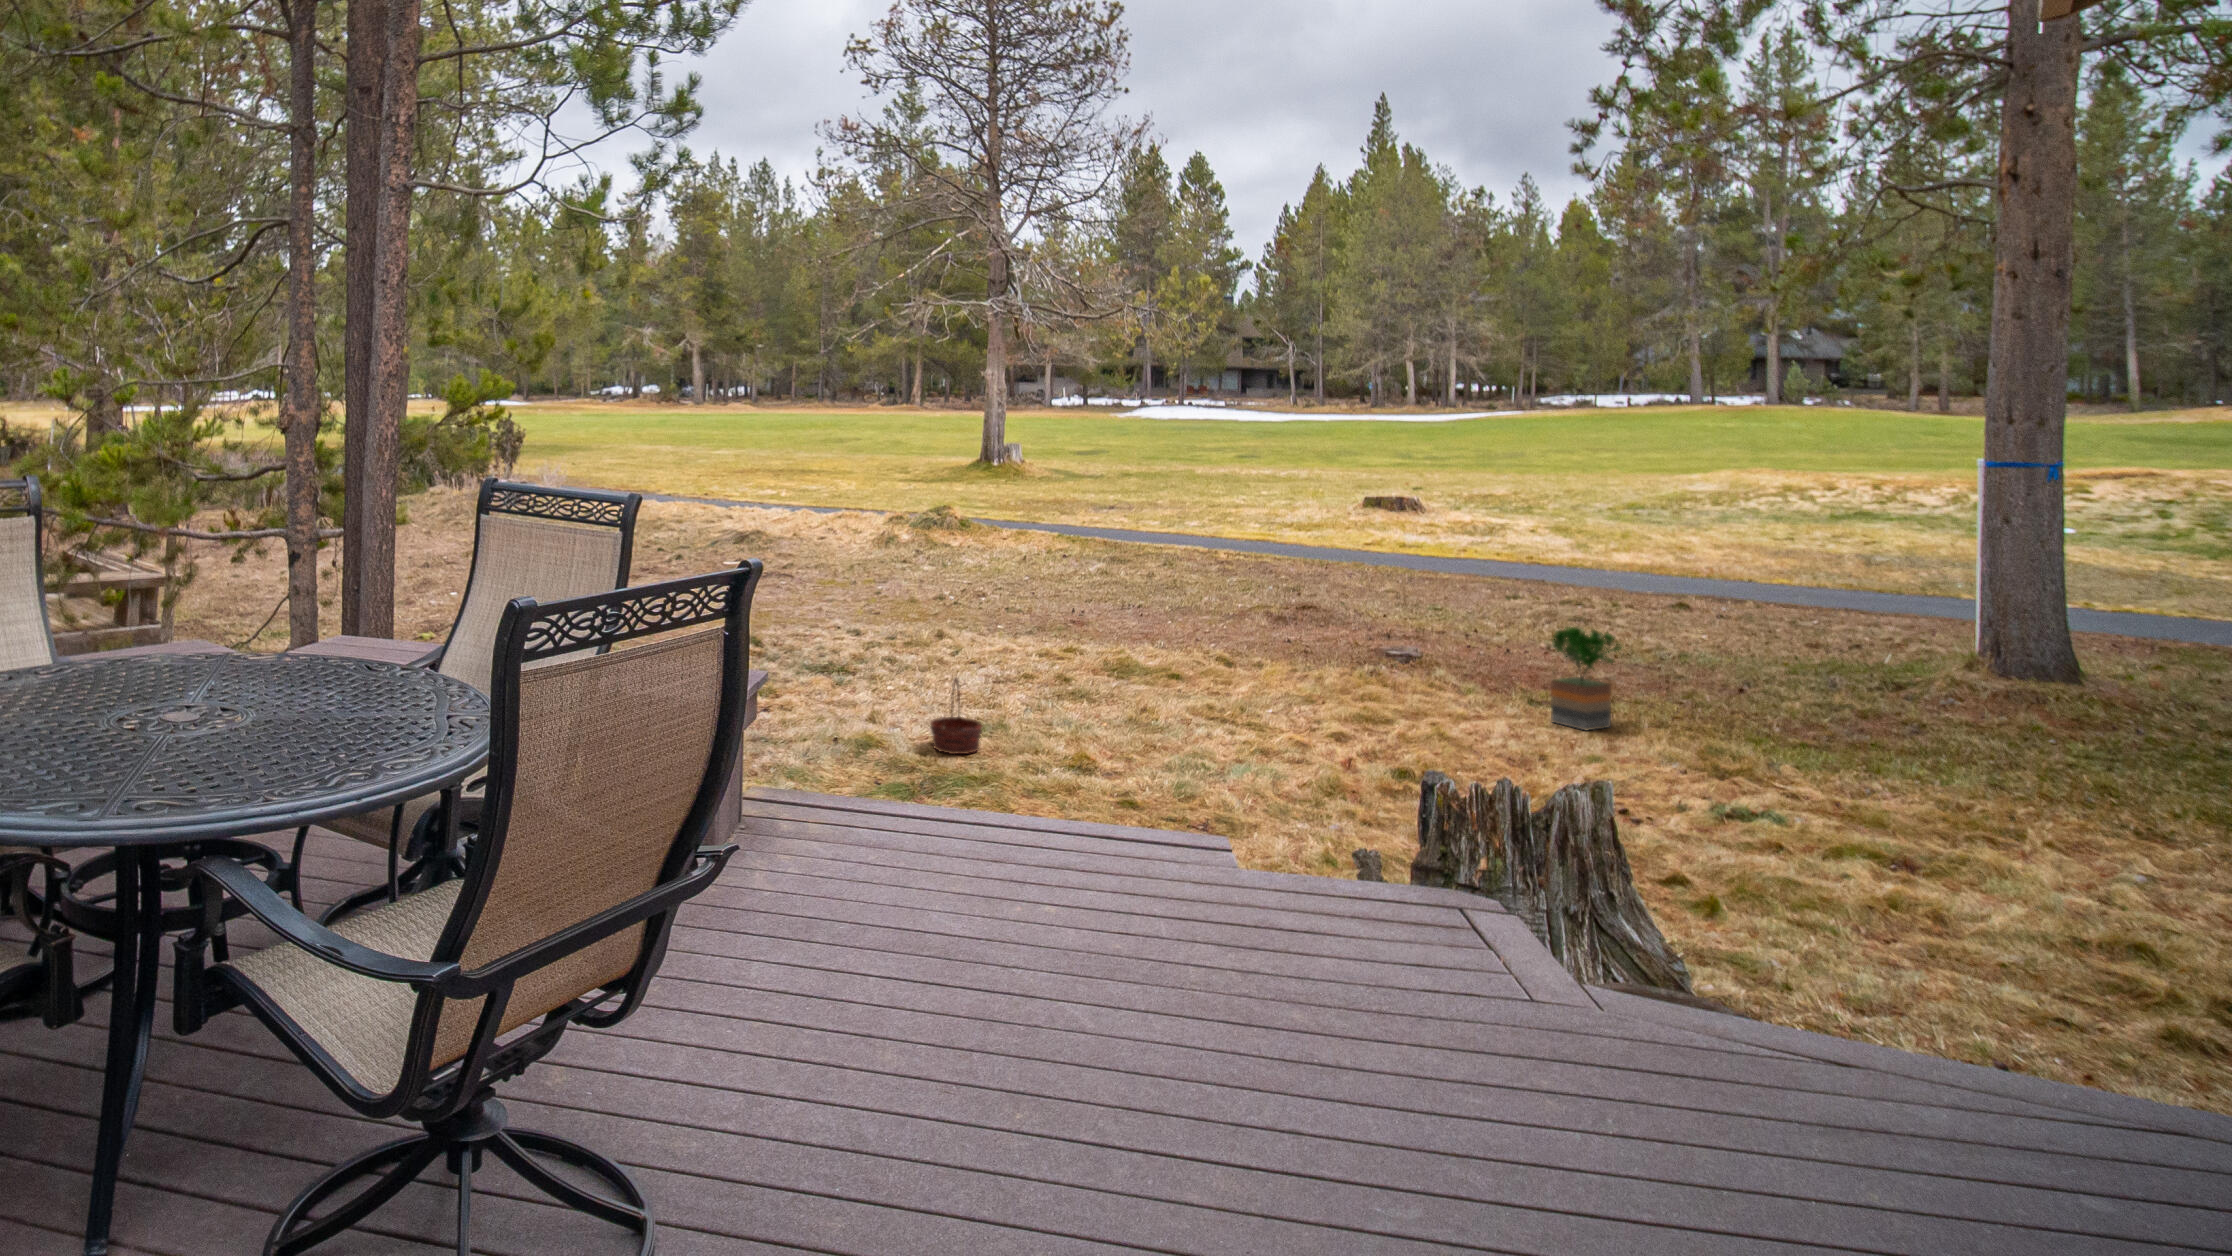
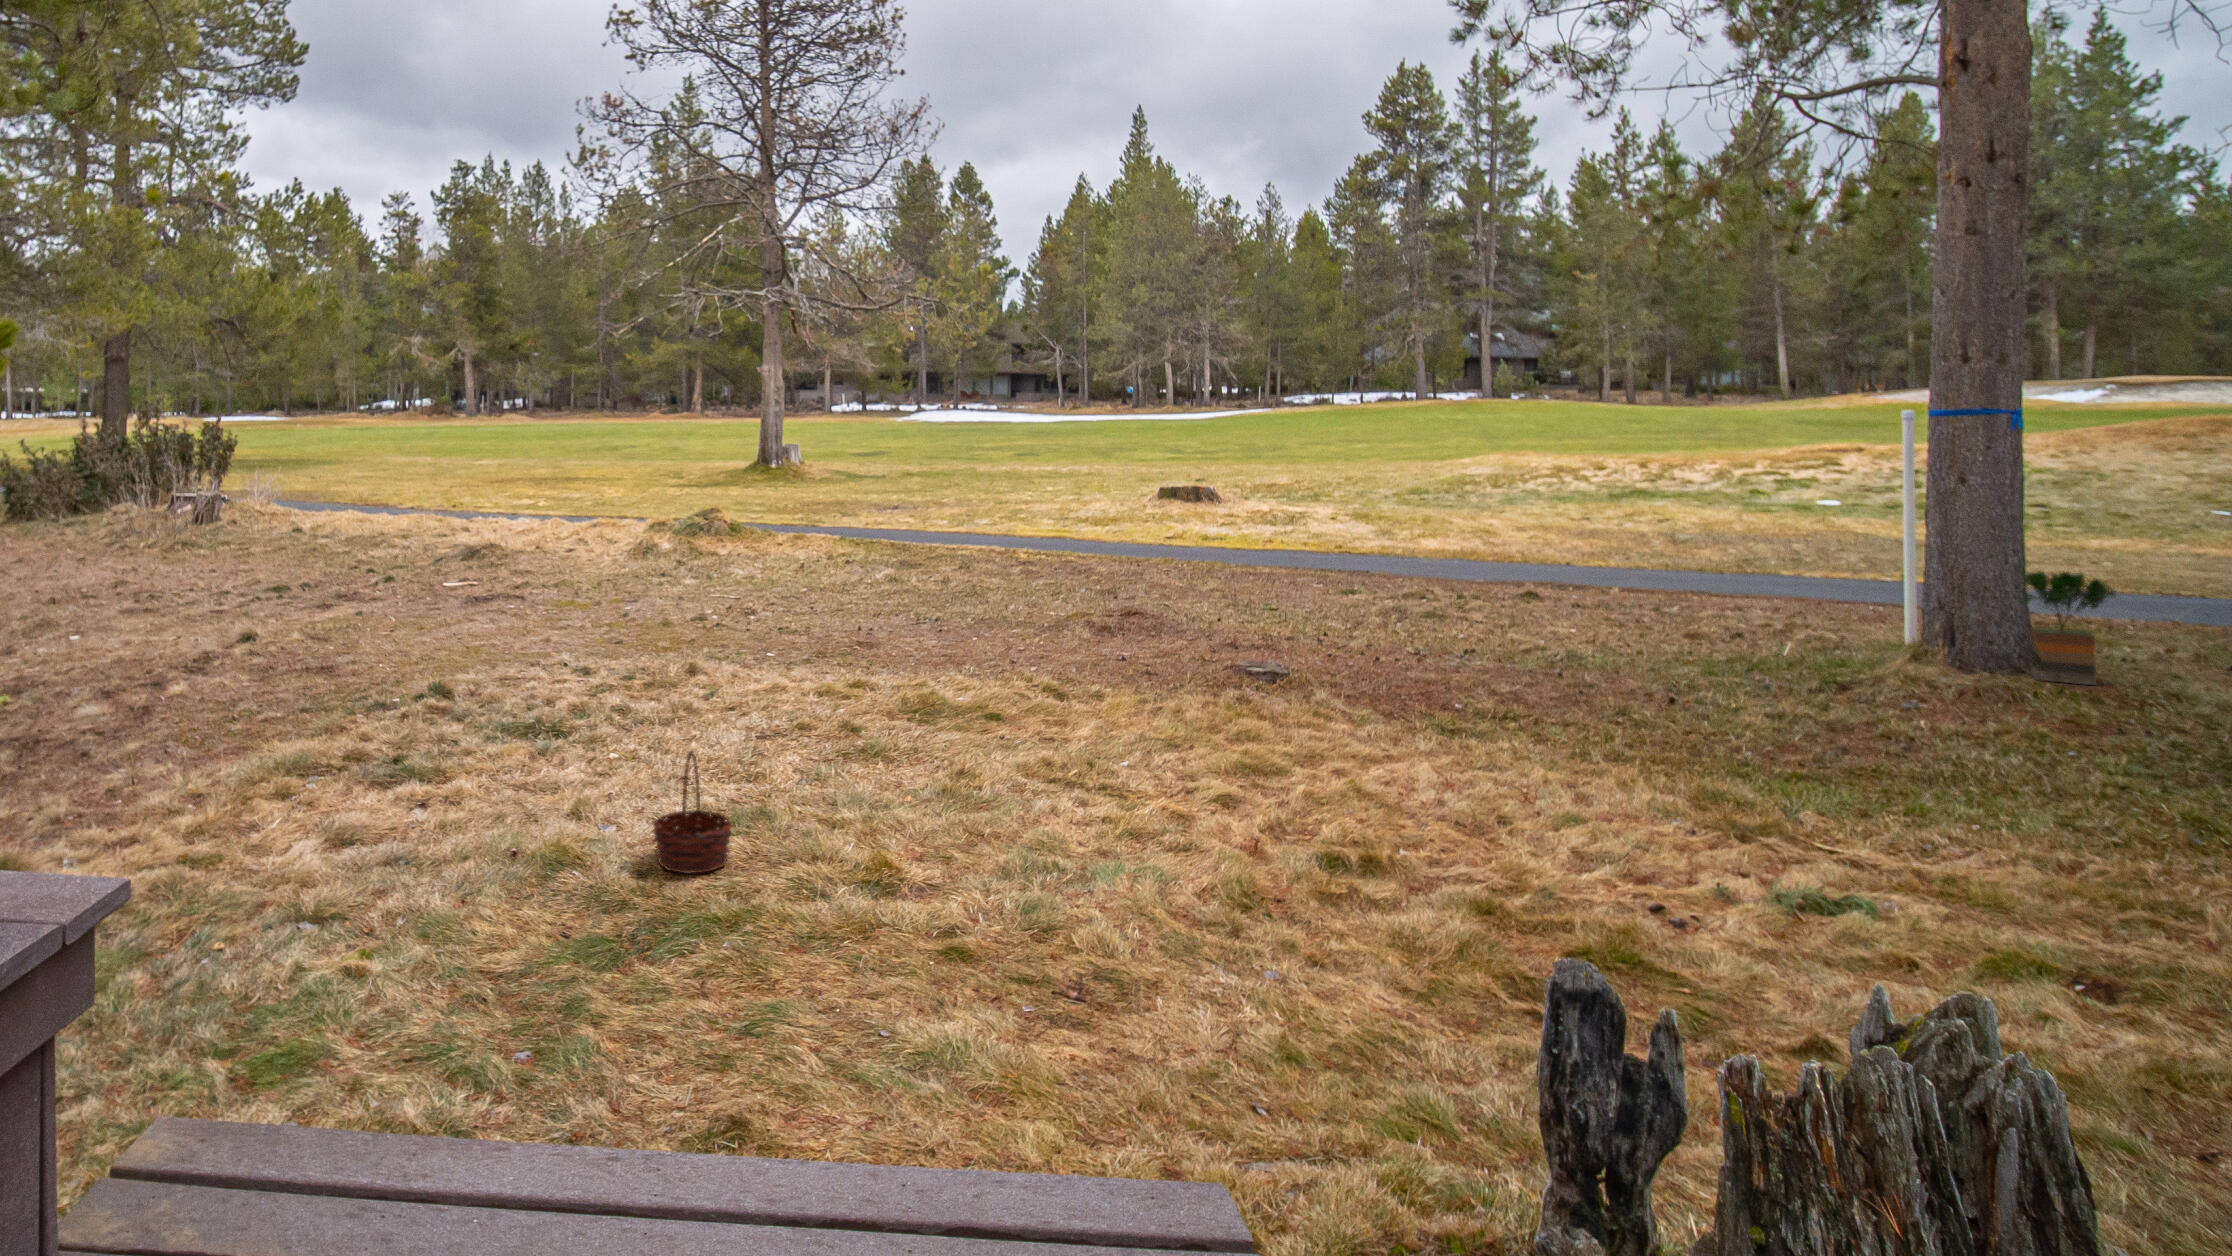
potted tree: present [1551,627,1624,730] -> present [2022,572,2116,685]

